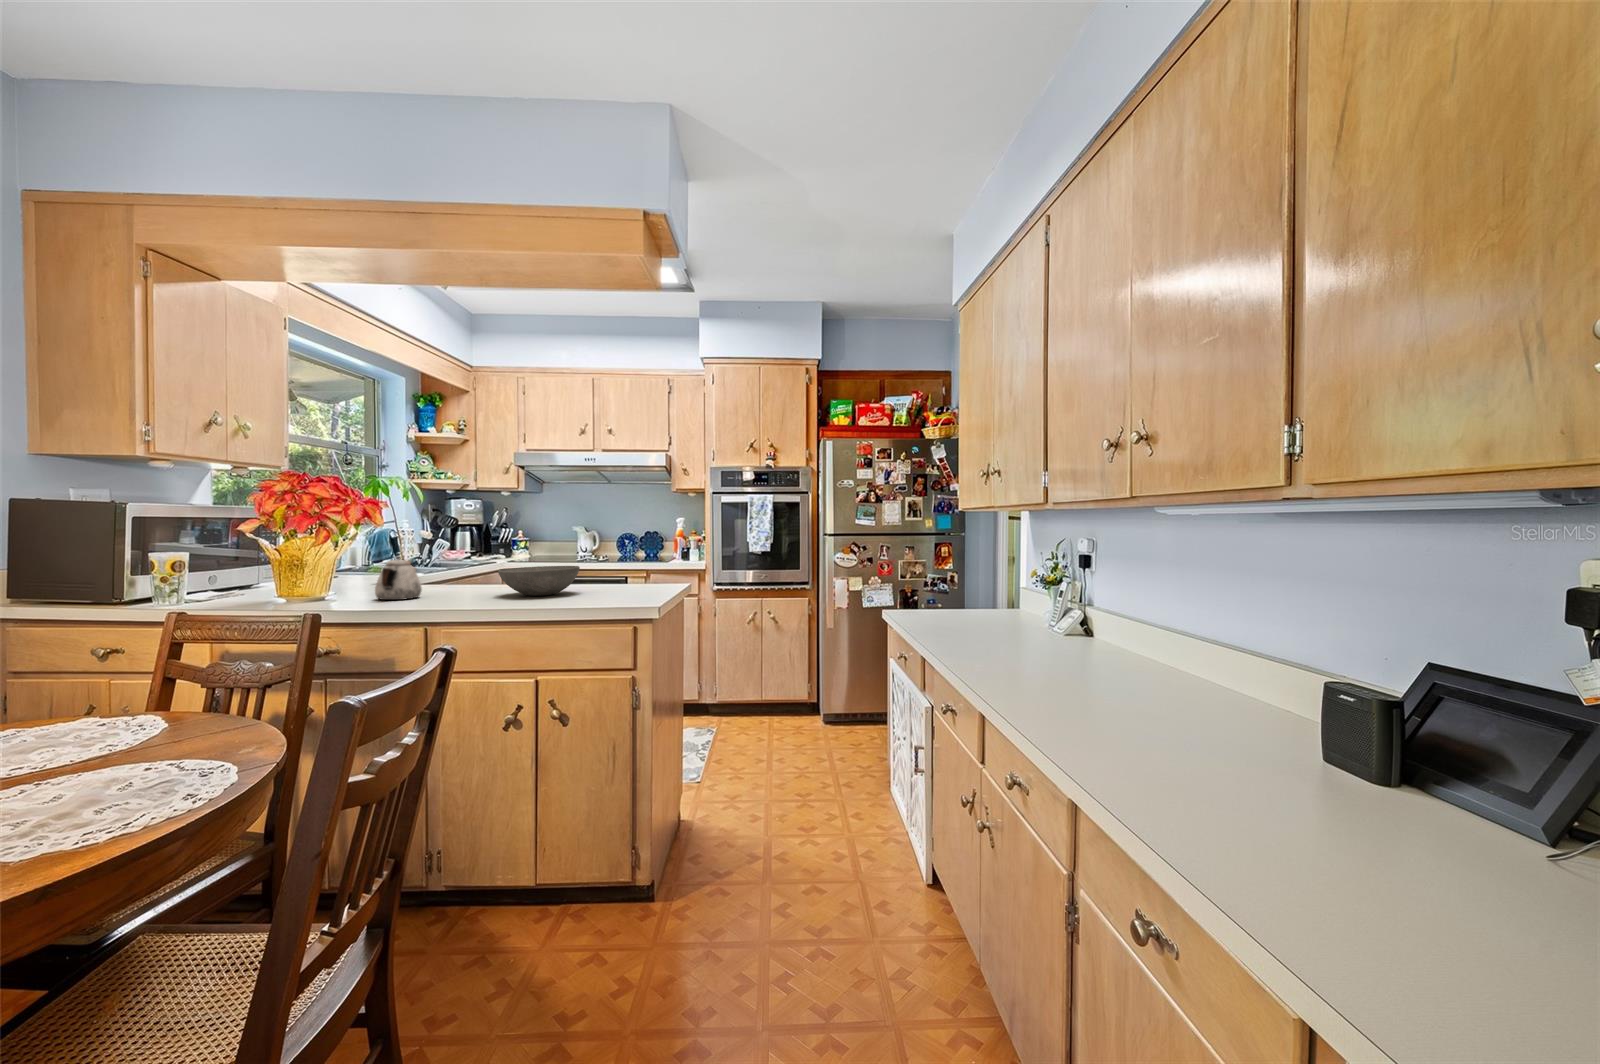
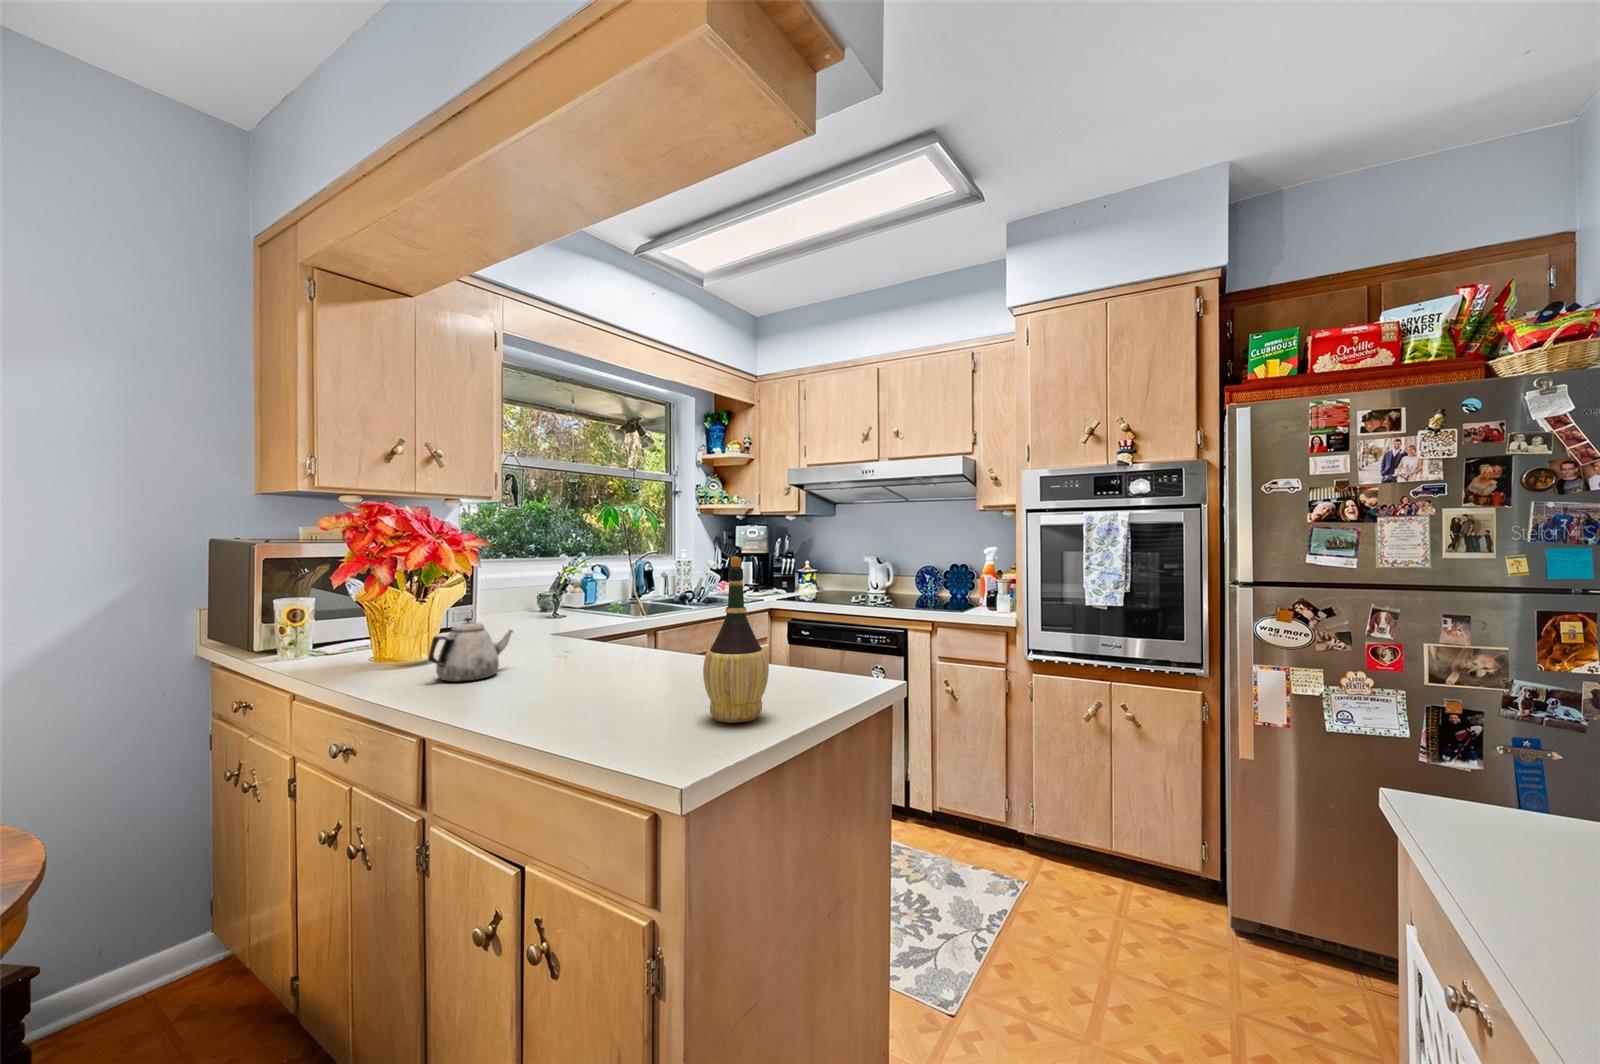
wine bottle: none [616,510,651,594] -> present [703,557,769,723]
bowl: present [498,566,580,596] -> none [550,641,681,699]

